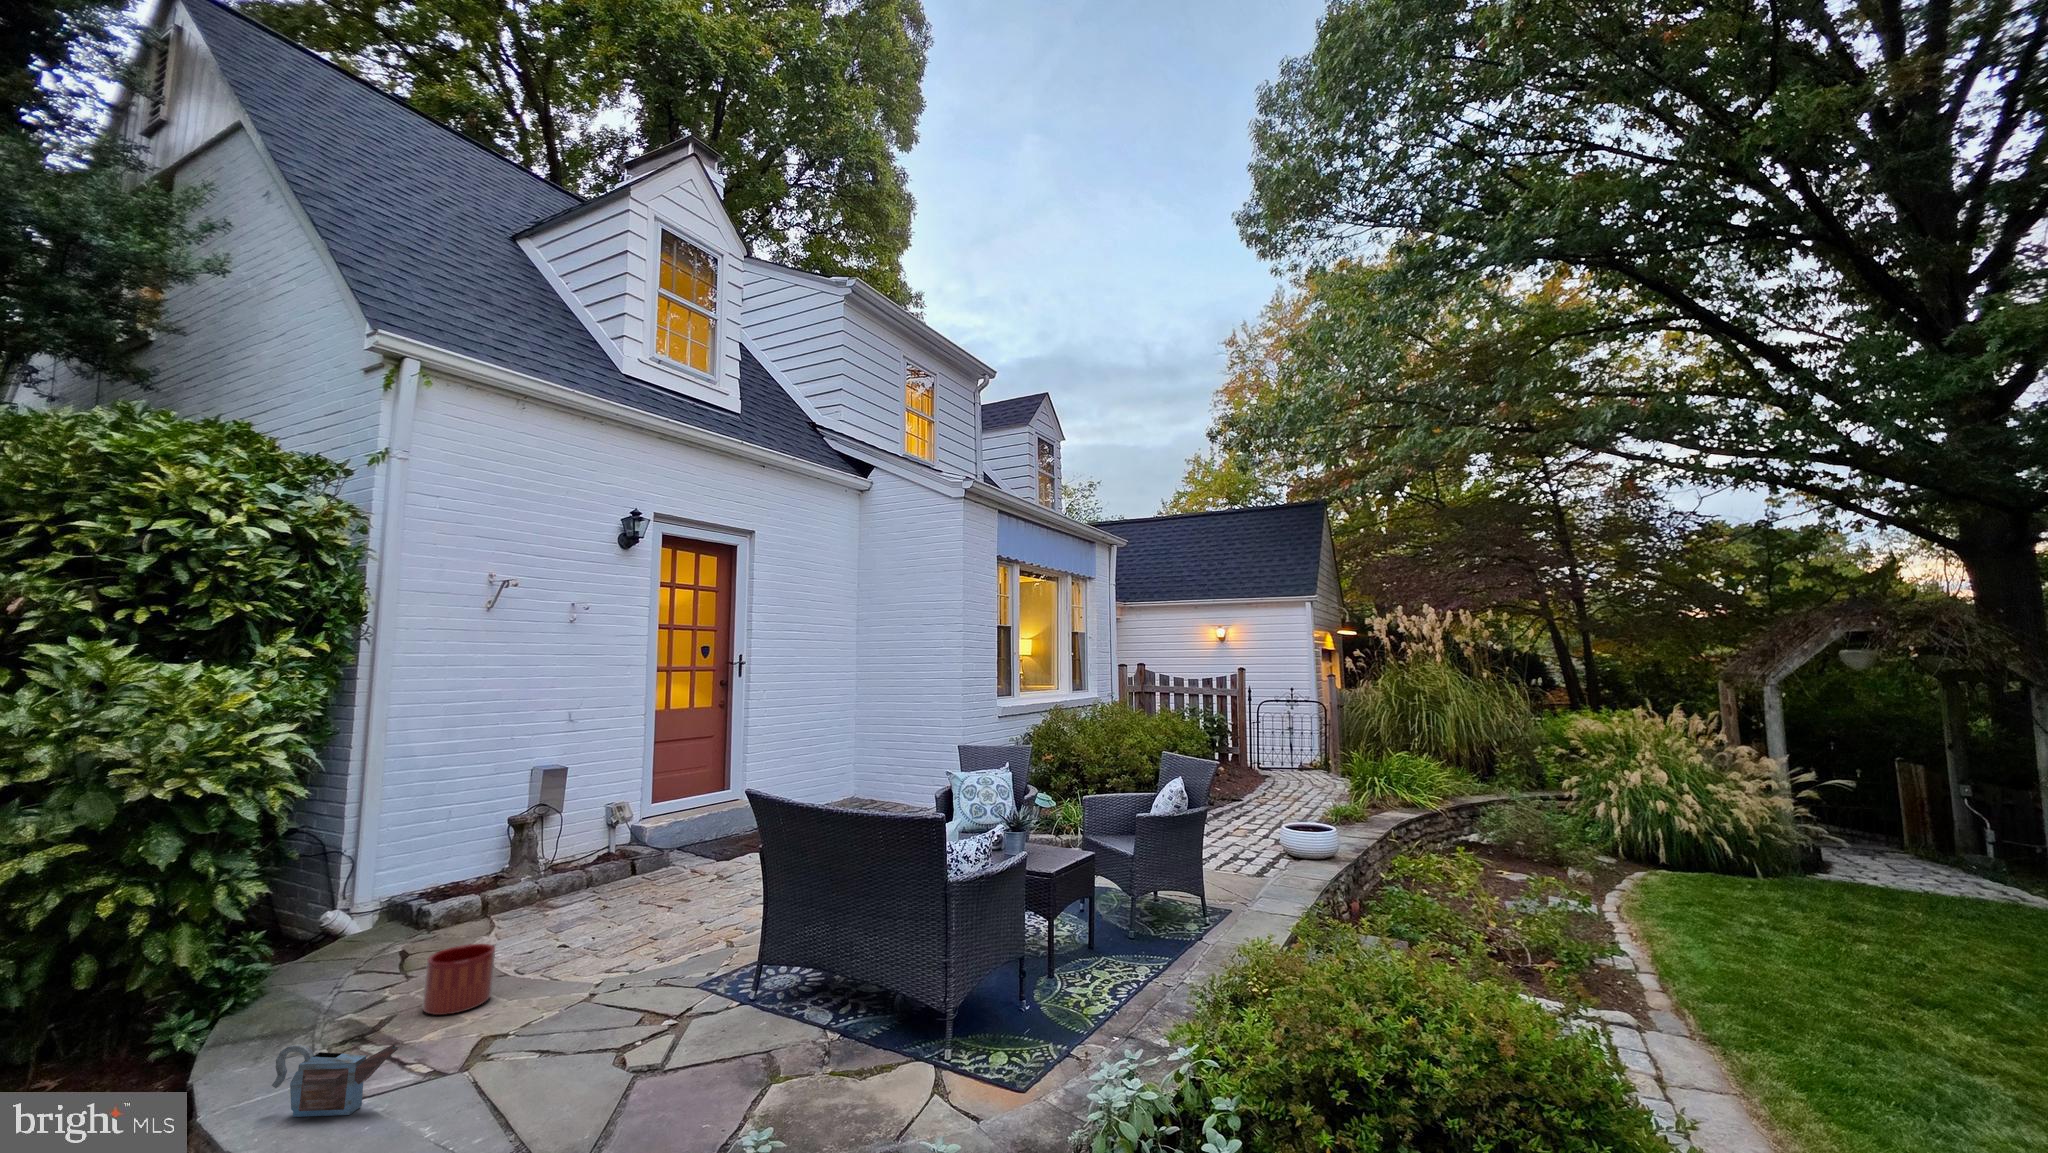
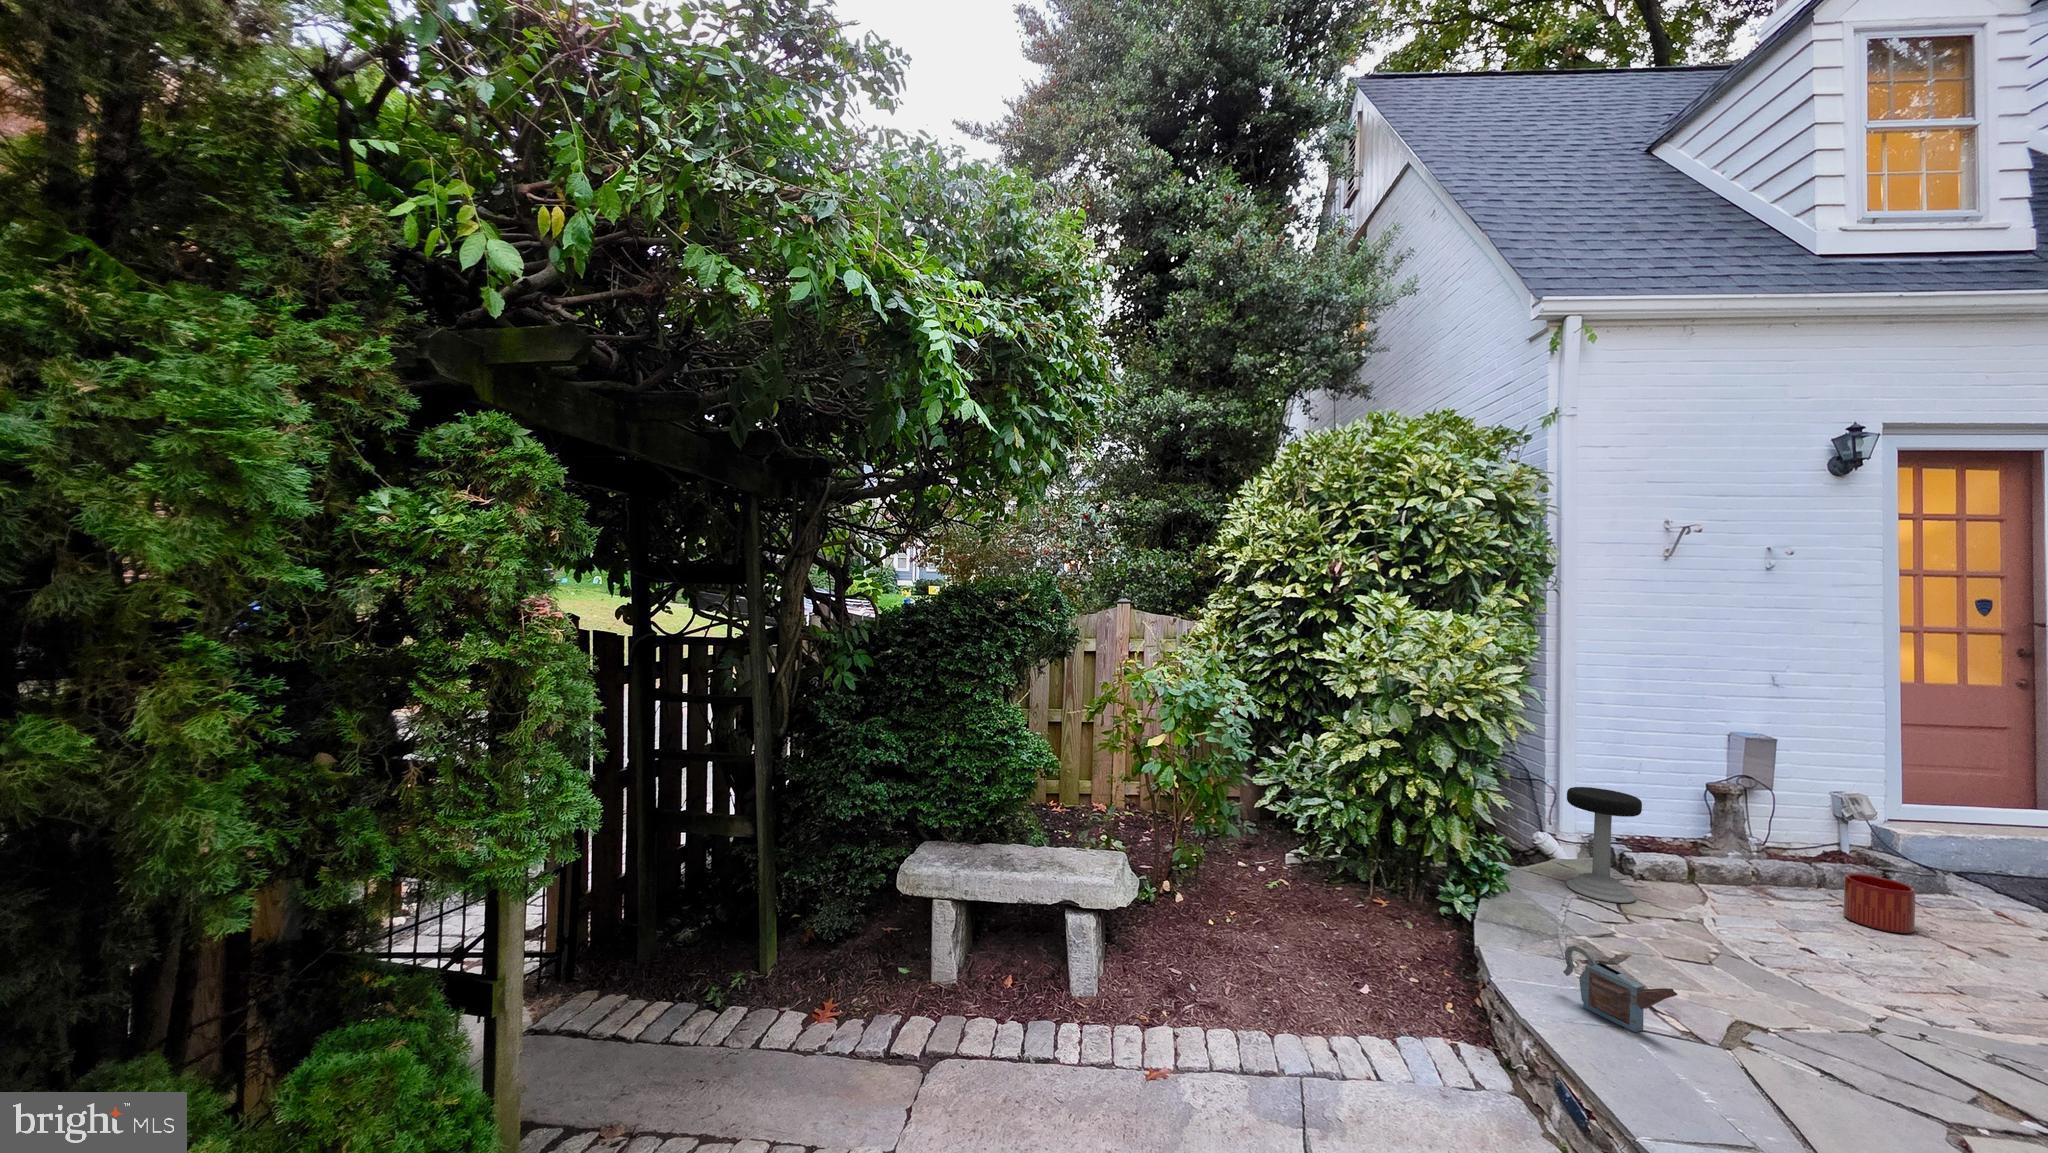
stool: none [341,847,433,973] -> present [1566,787,1642,903]
planter: present [423,944,495,1015] -> present [1844,873,1916,933]

